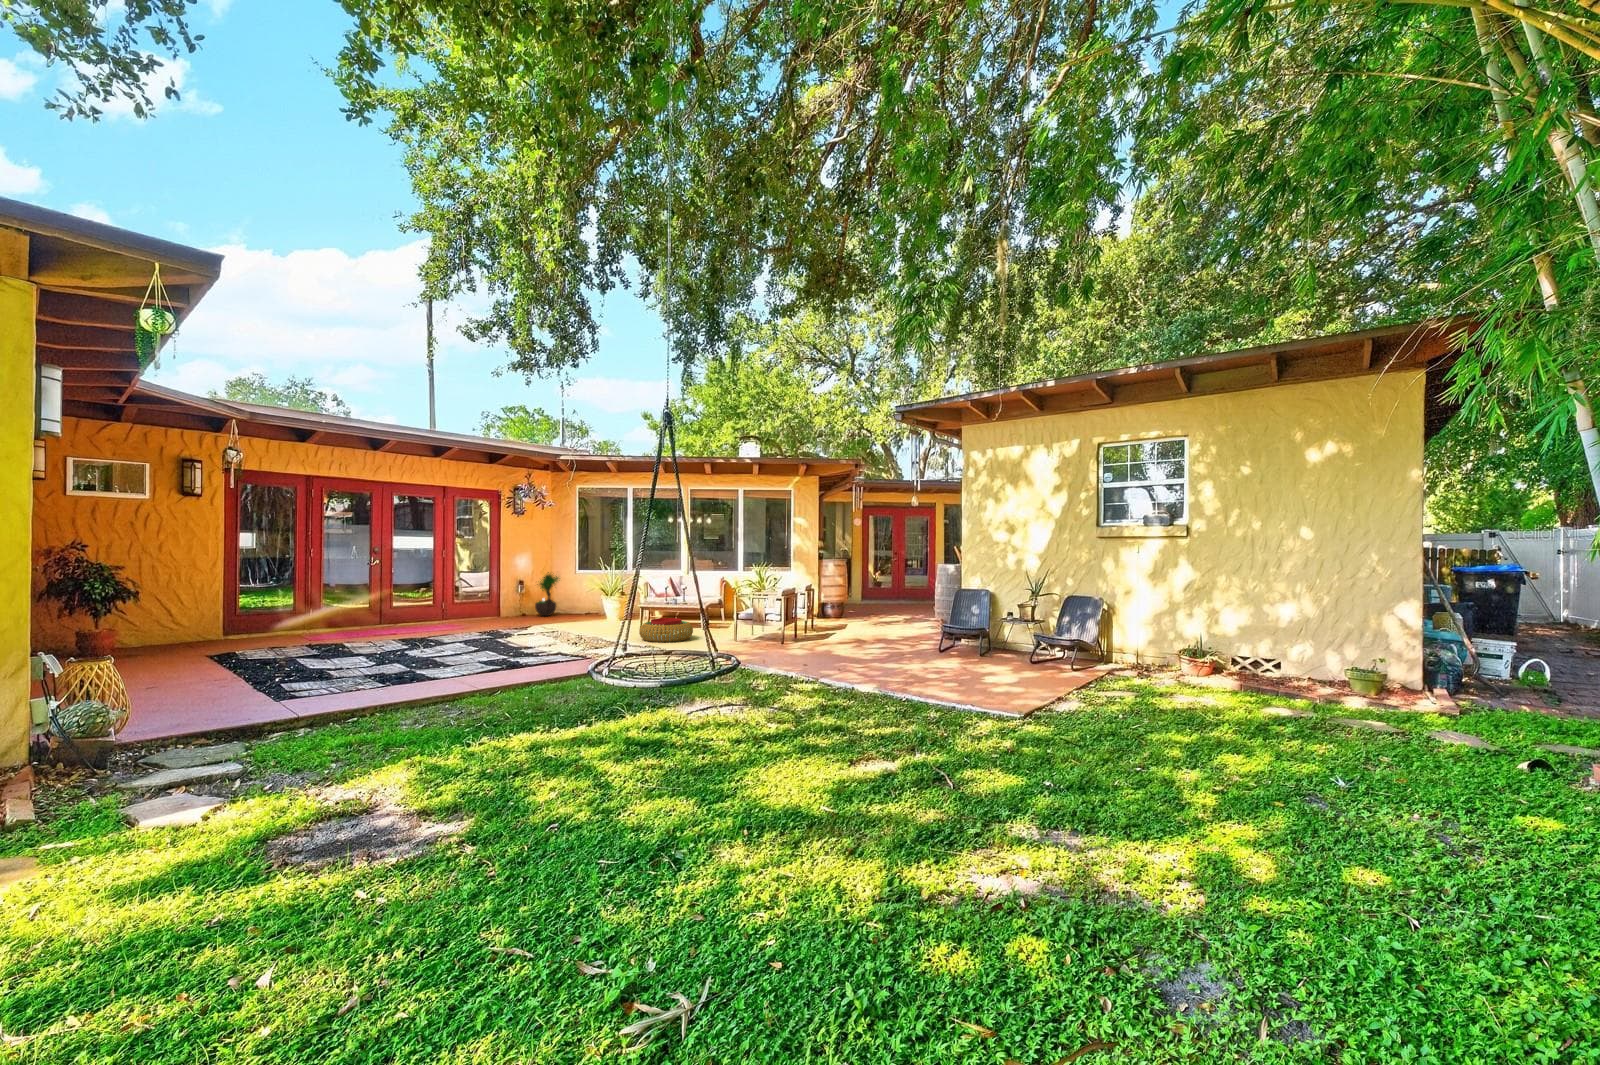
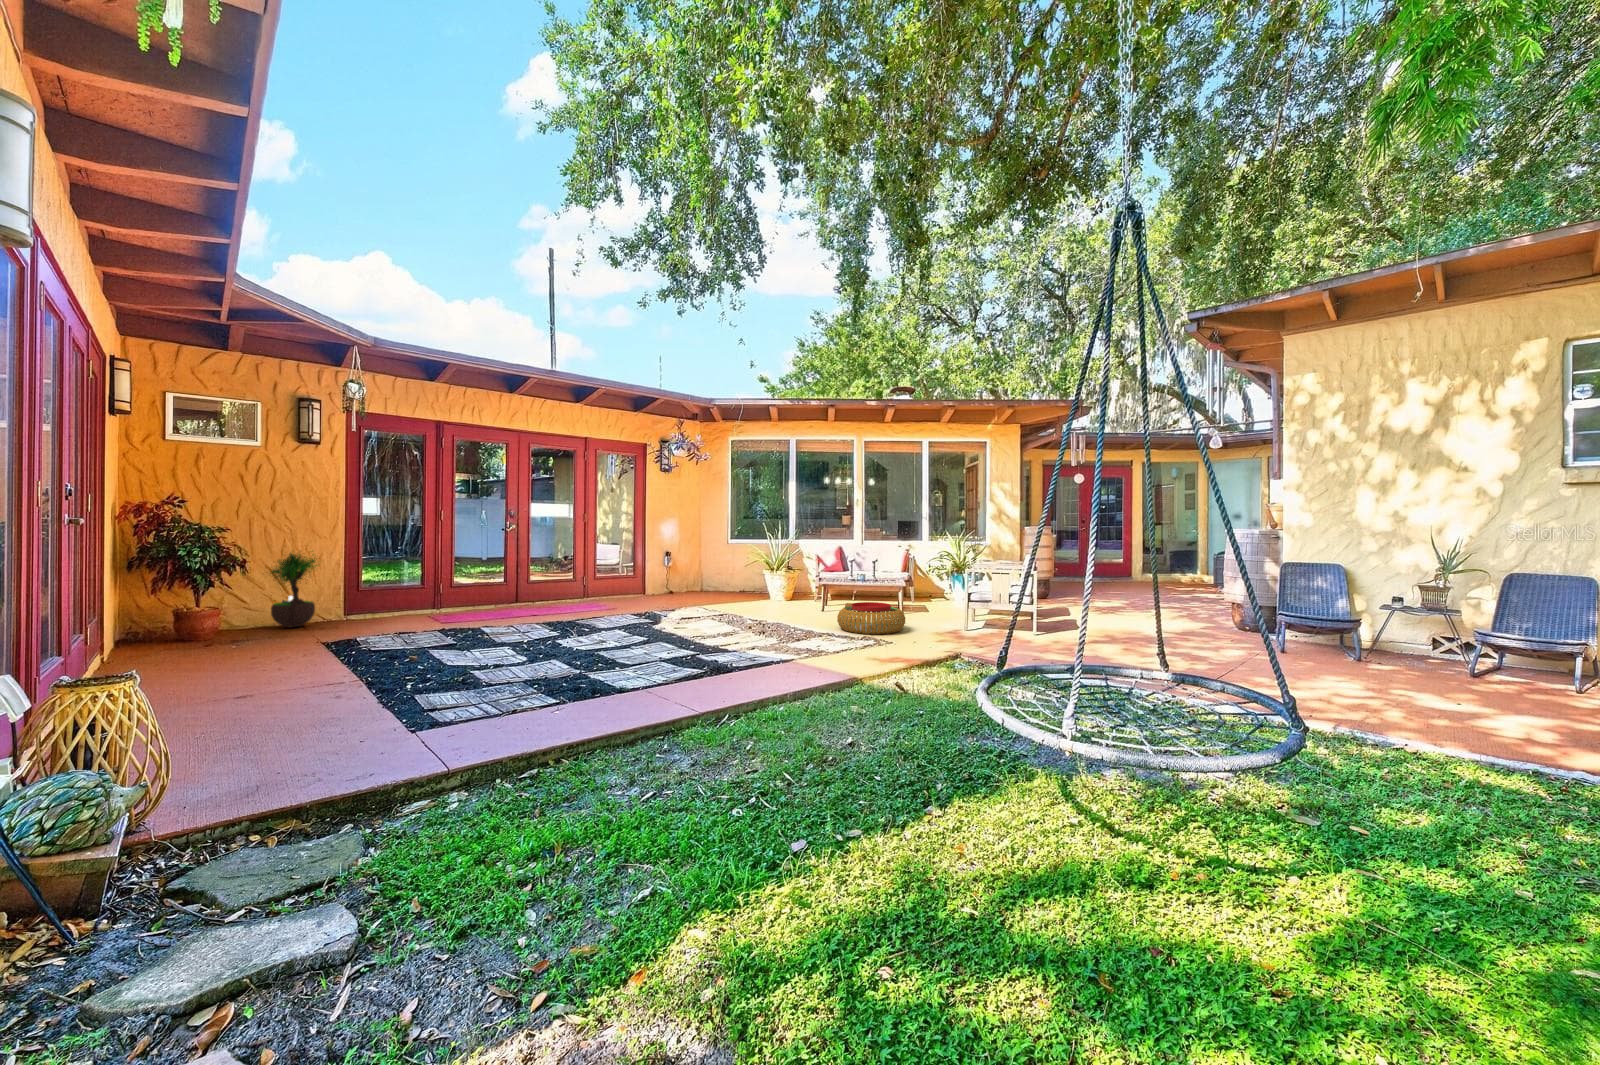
potted tree: present [535,572,560,616] -> present [270,553,317,627]

